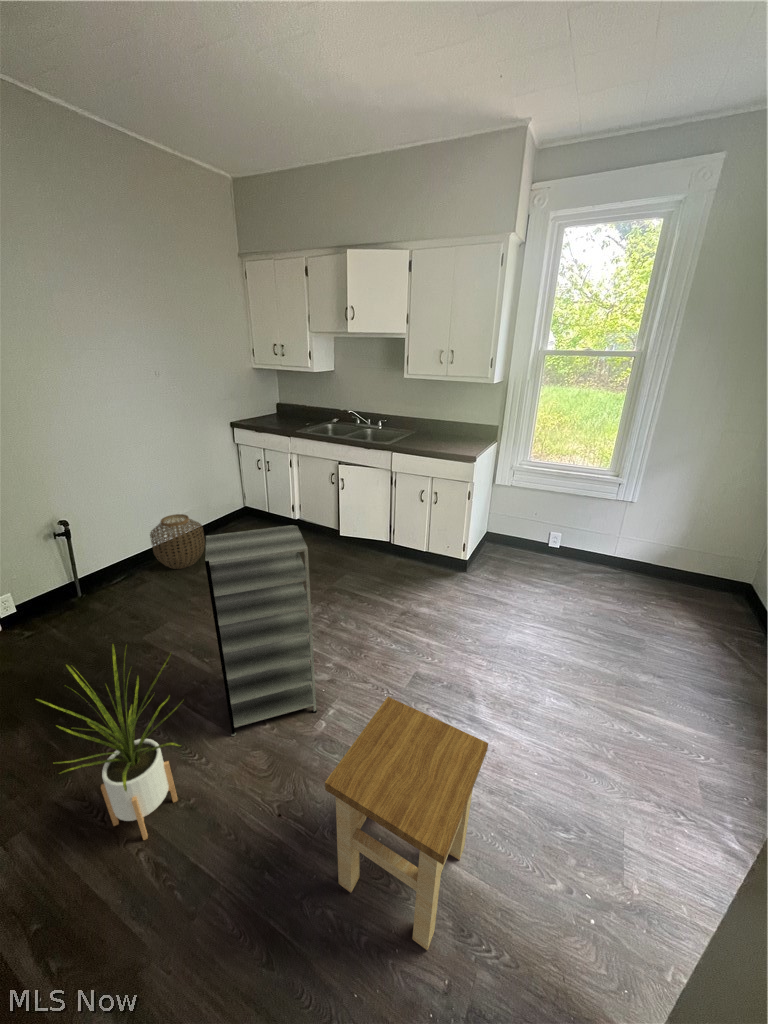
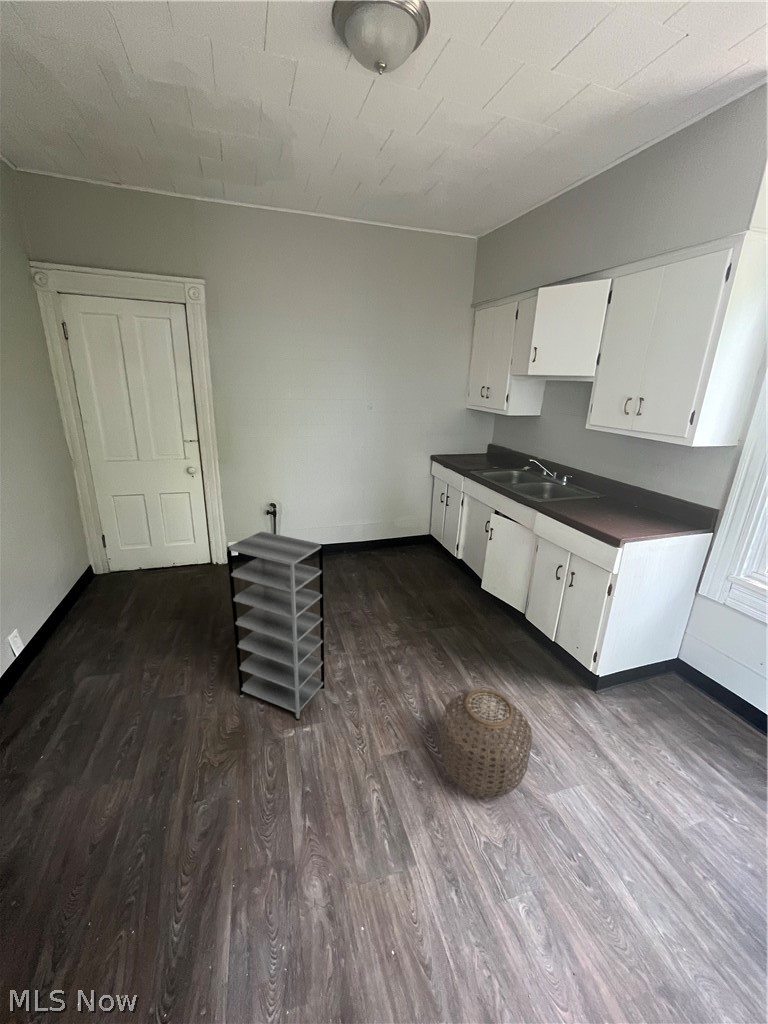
woven basket: present [150,514,205,569] -> present [440,689,532,798]
house plant: present [37,645,182,840] -> none [95,580,196,721]
stool: present [325,697,488,950] -> none [104,720,258,960]

